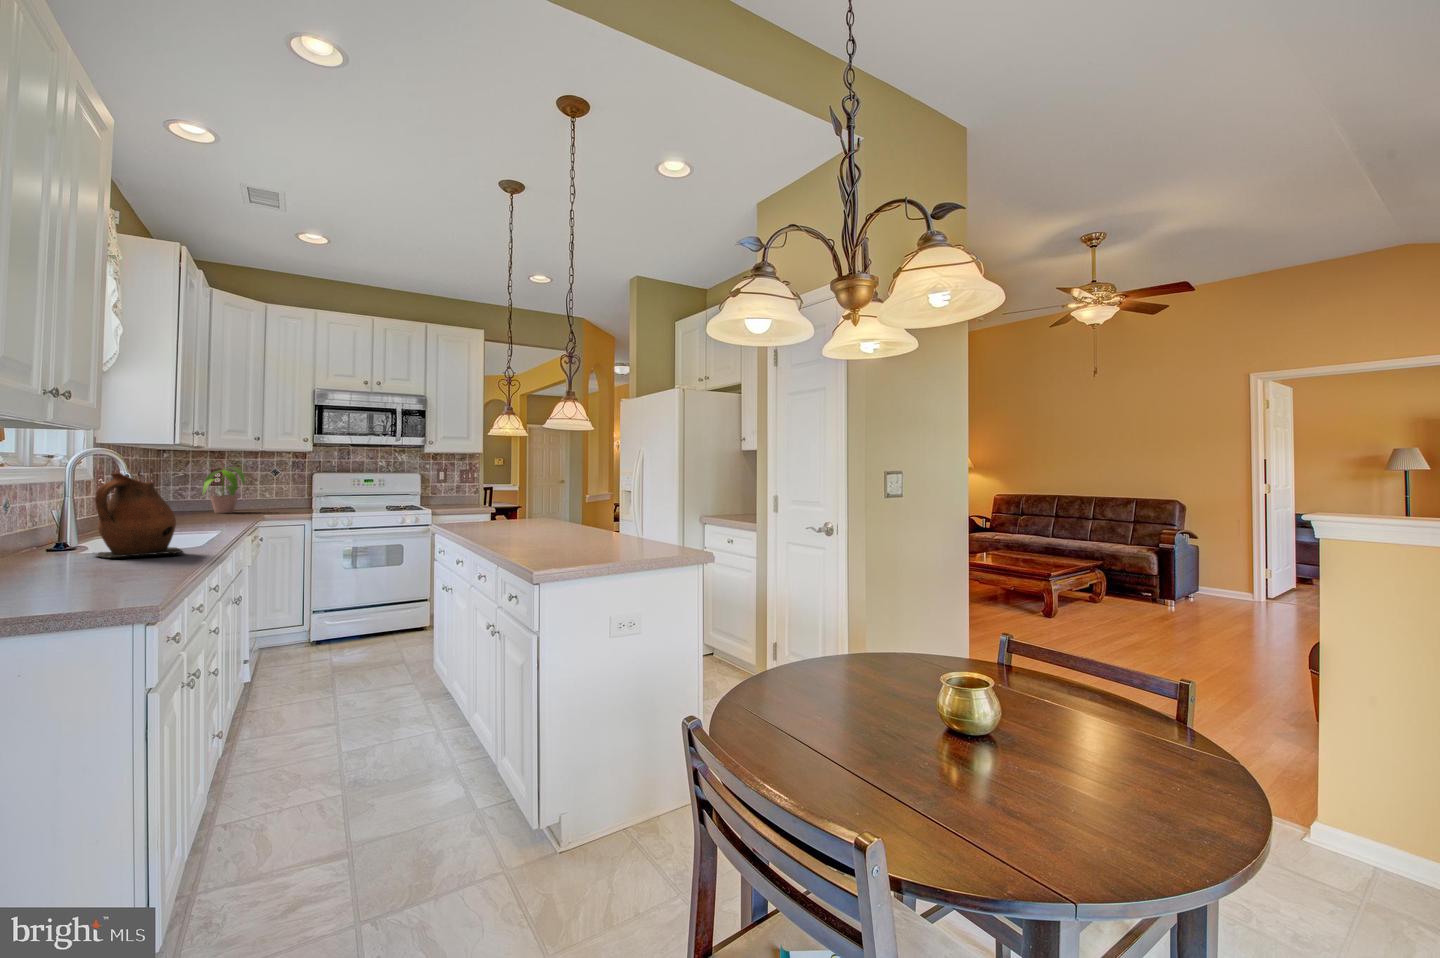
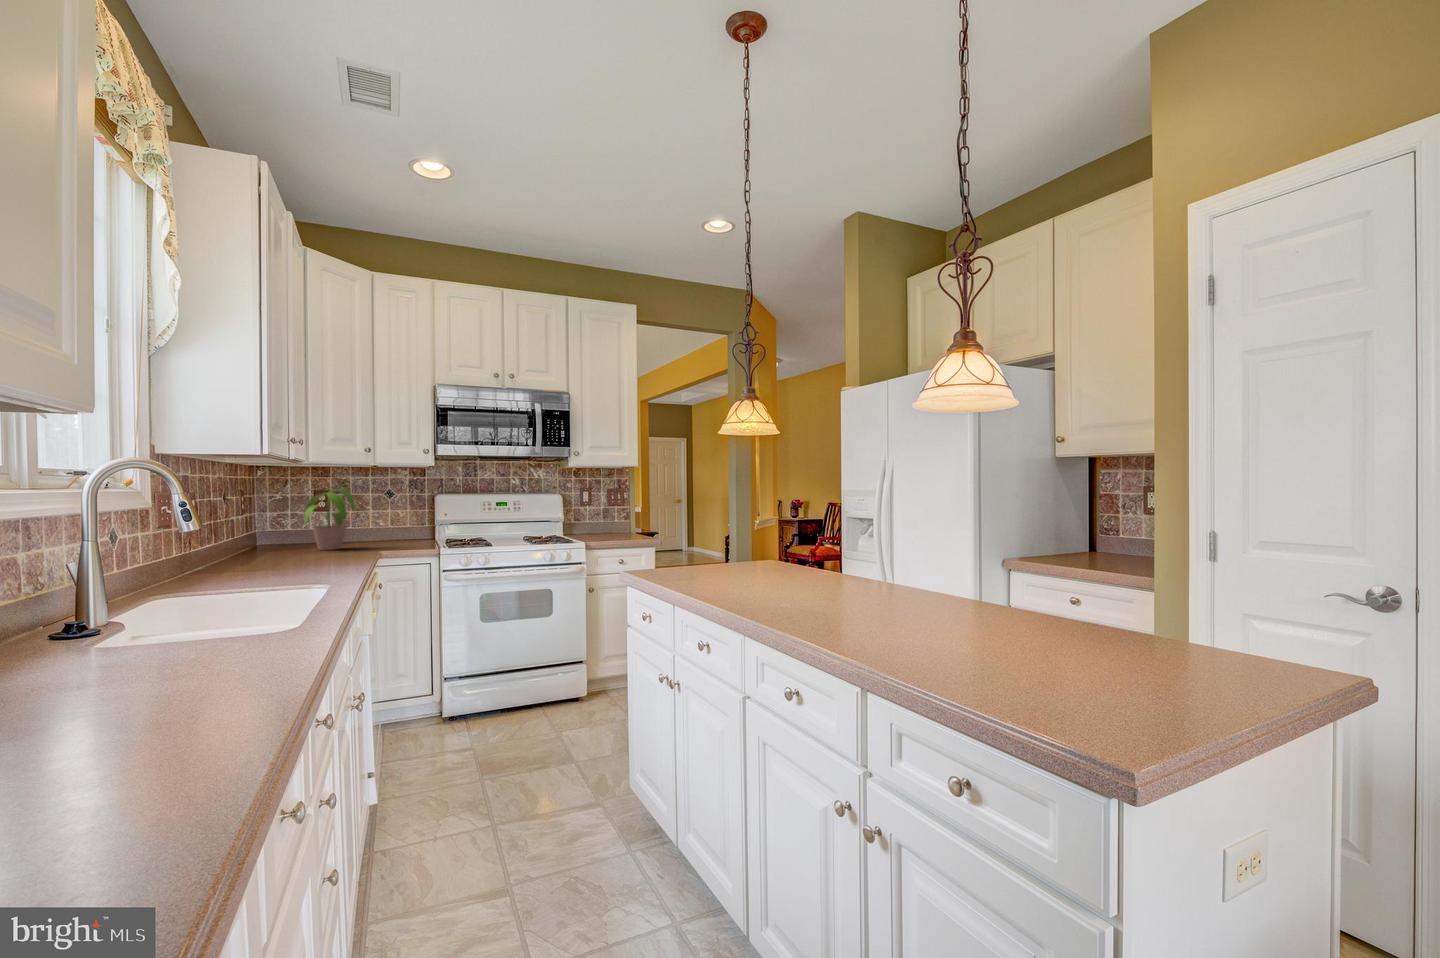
ceramic pitcher: present [95,473,182,558] -> none [76,520,259,709]

